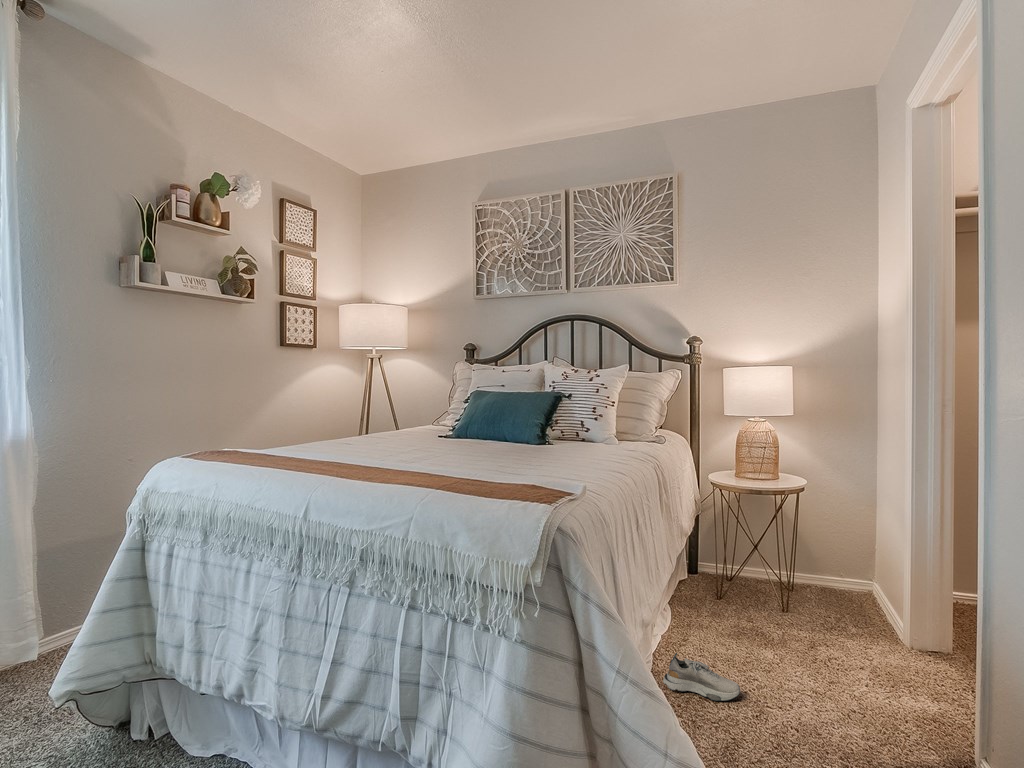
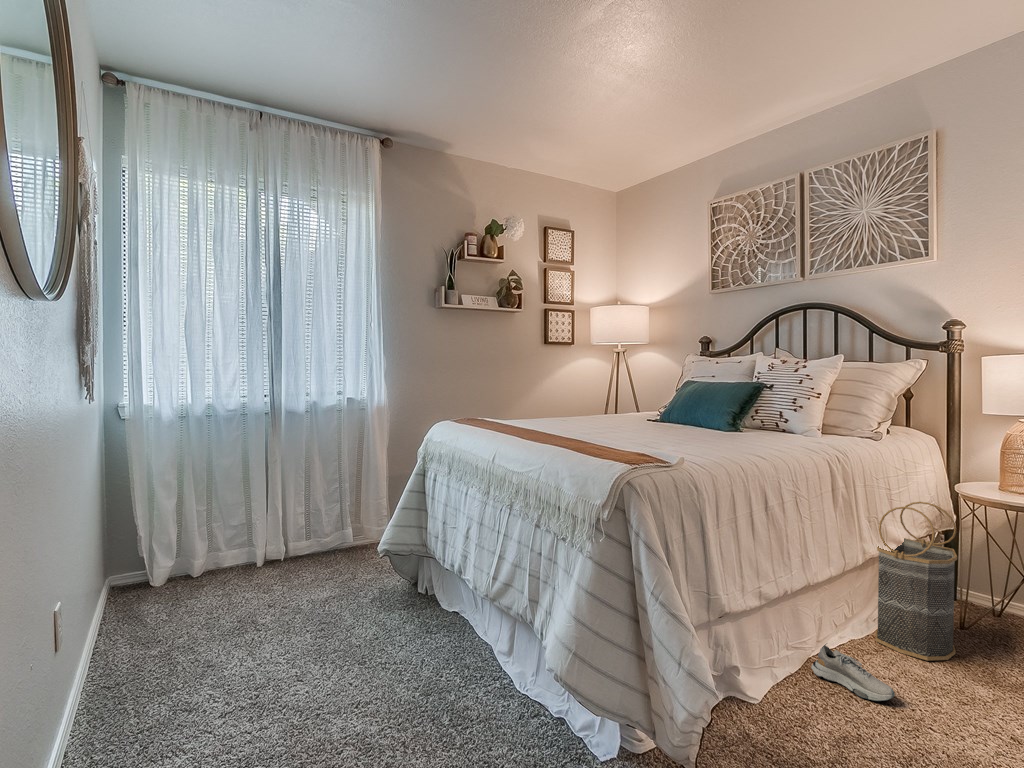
basket: none [676,496,736,641] -> present [875,502,957,661]

